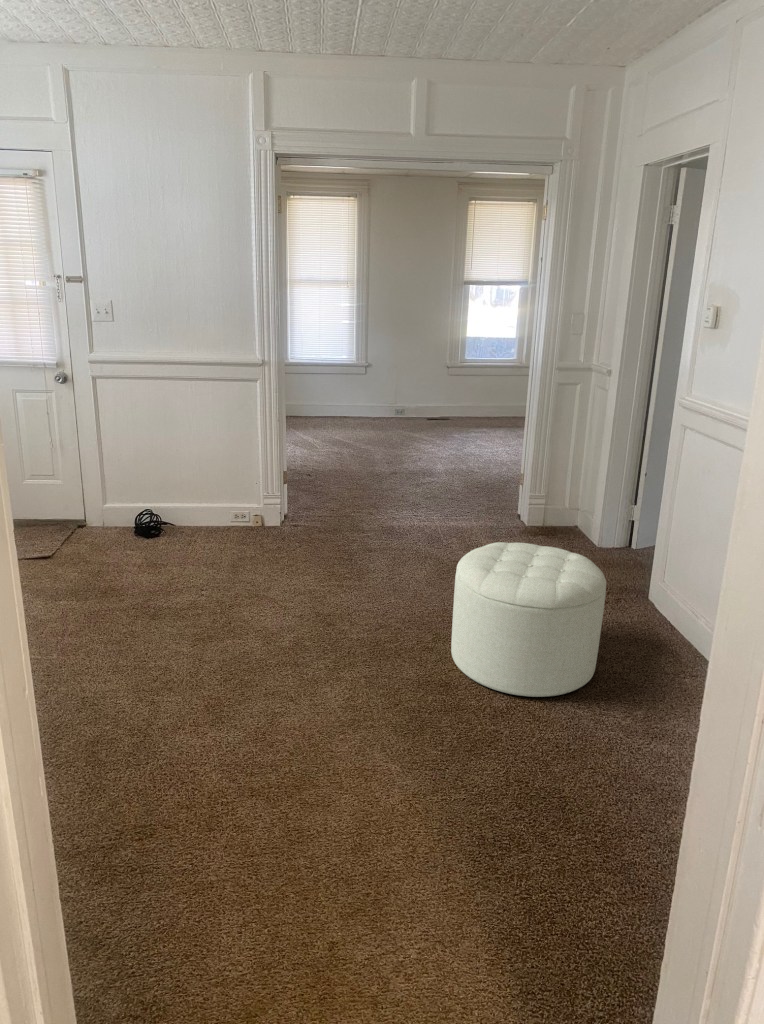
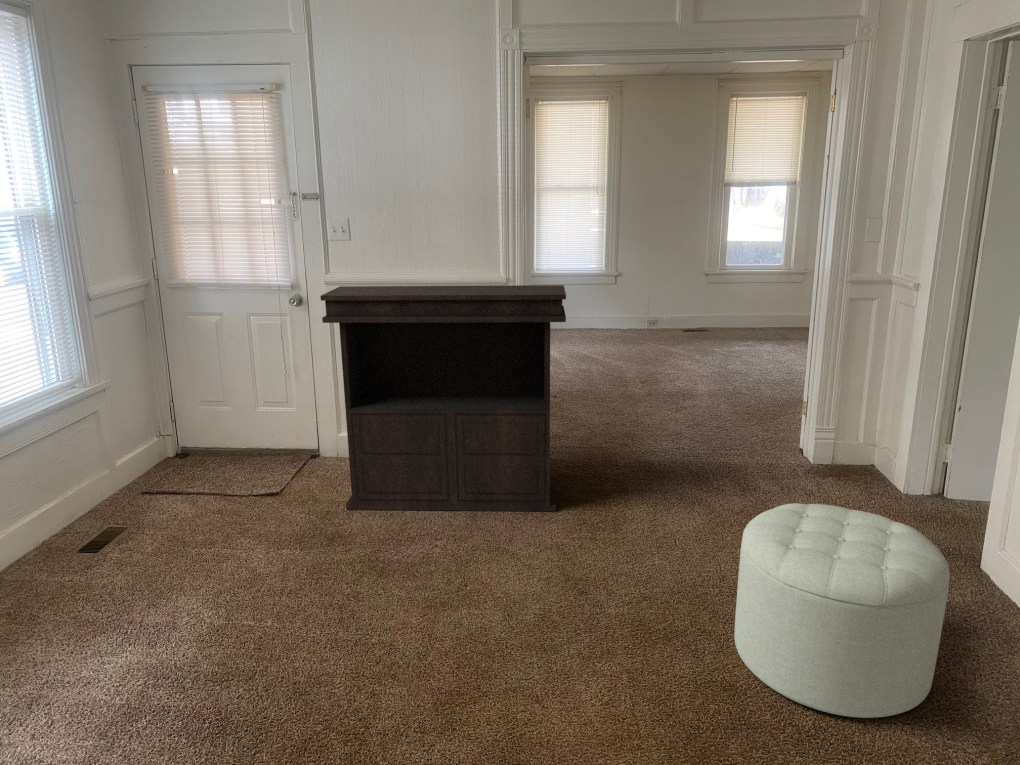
console table: none [89,364,315,569] -> present [320,285,566,511]

